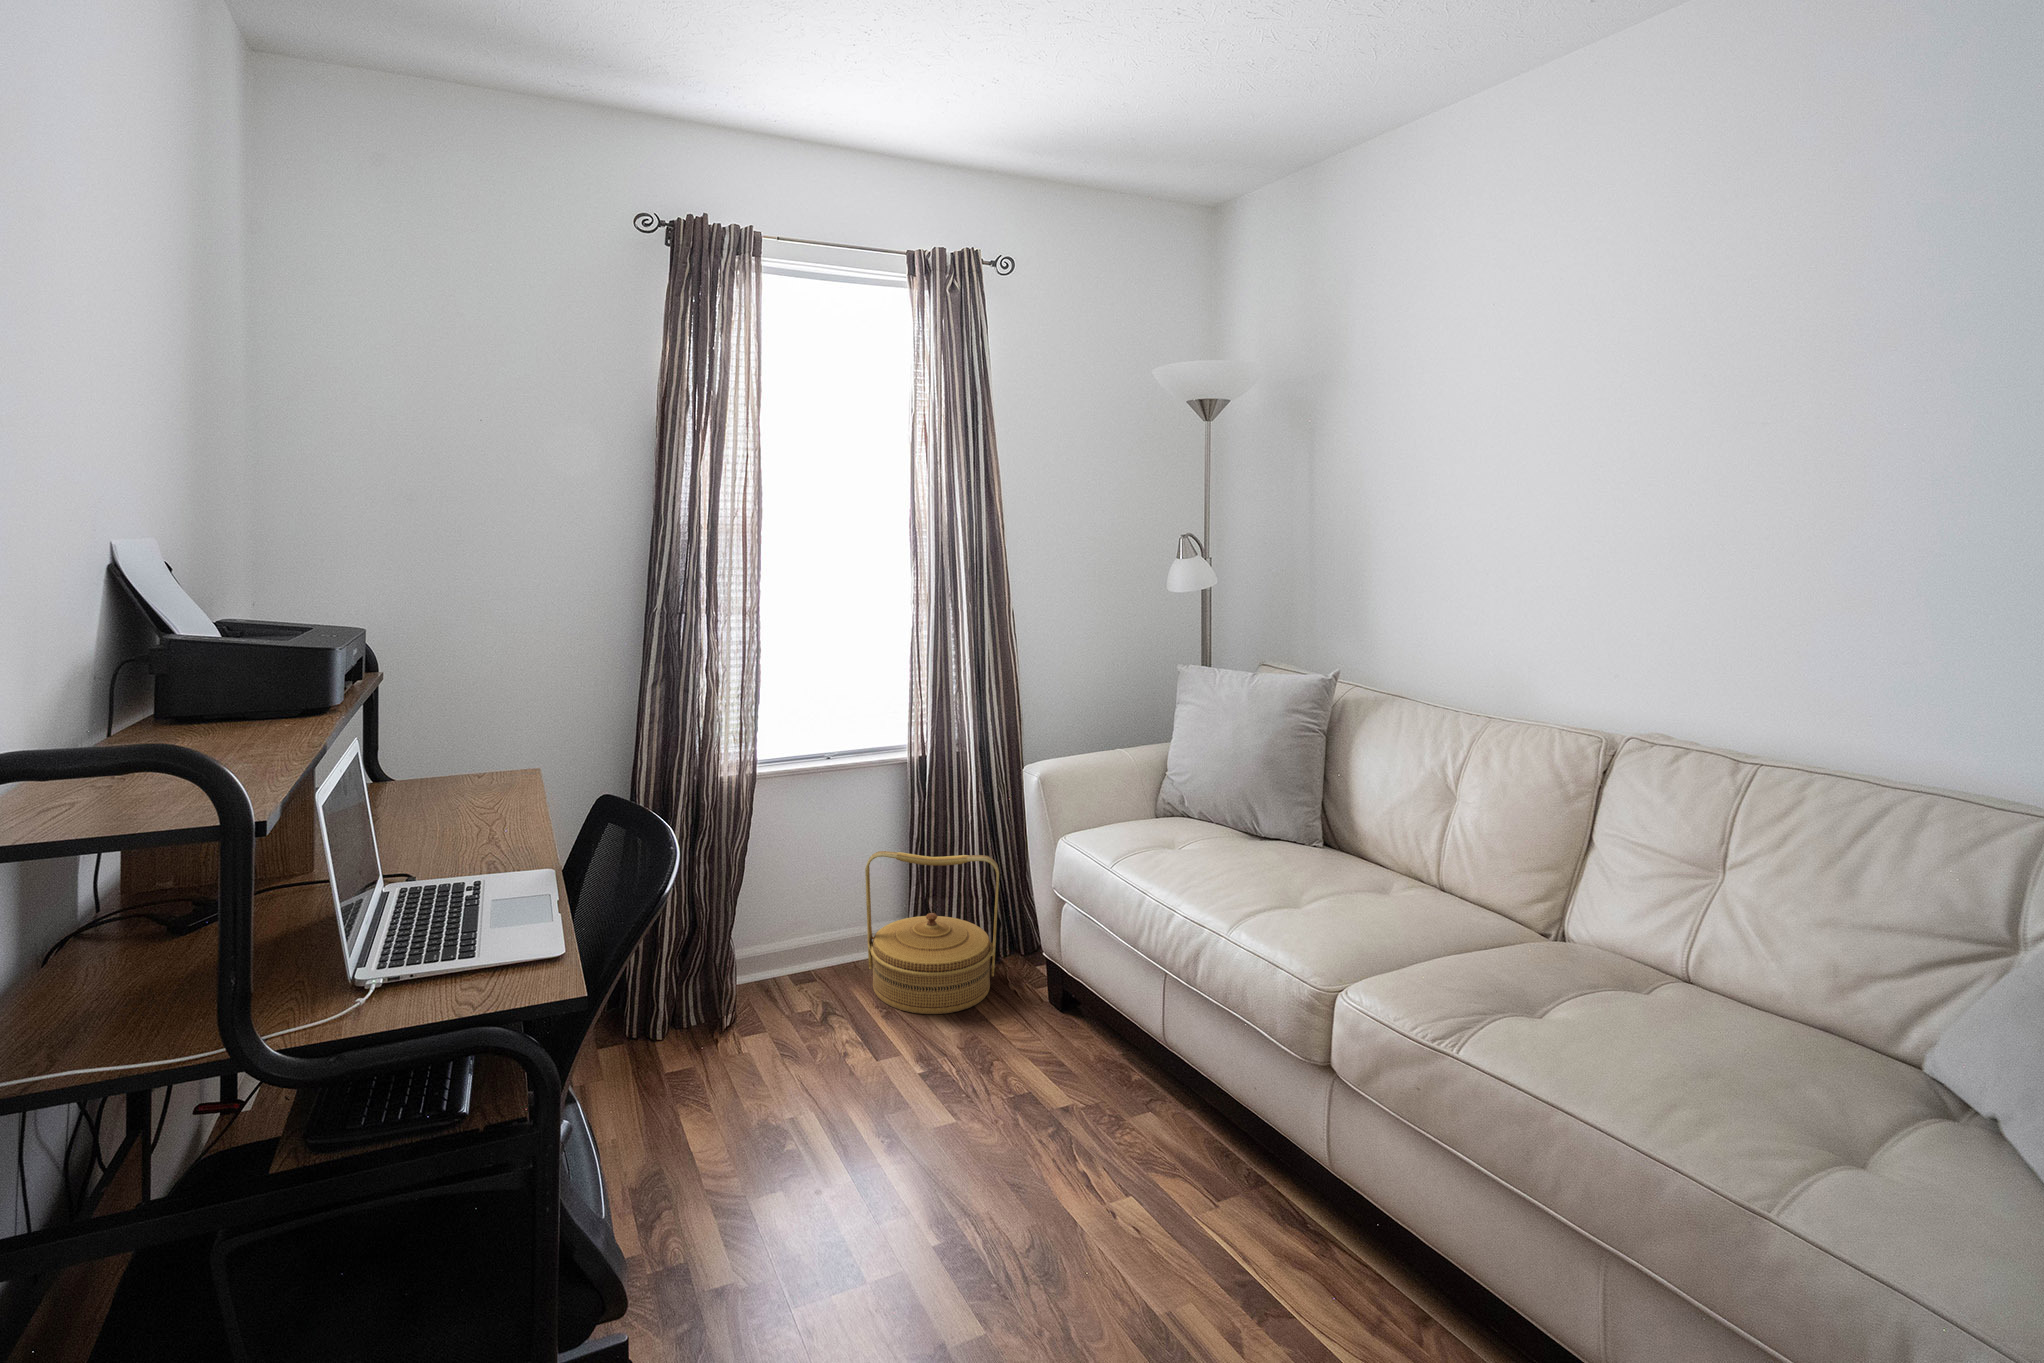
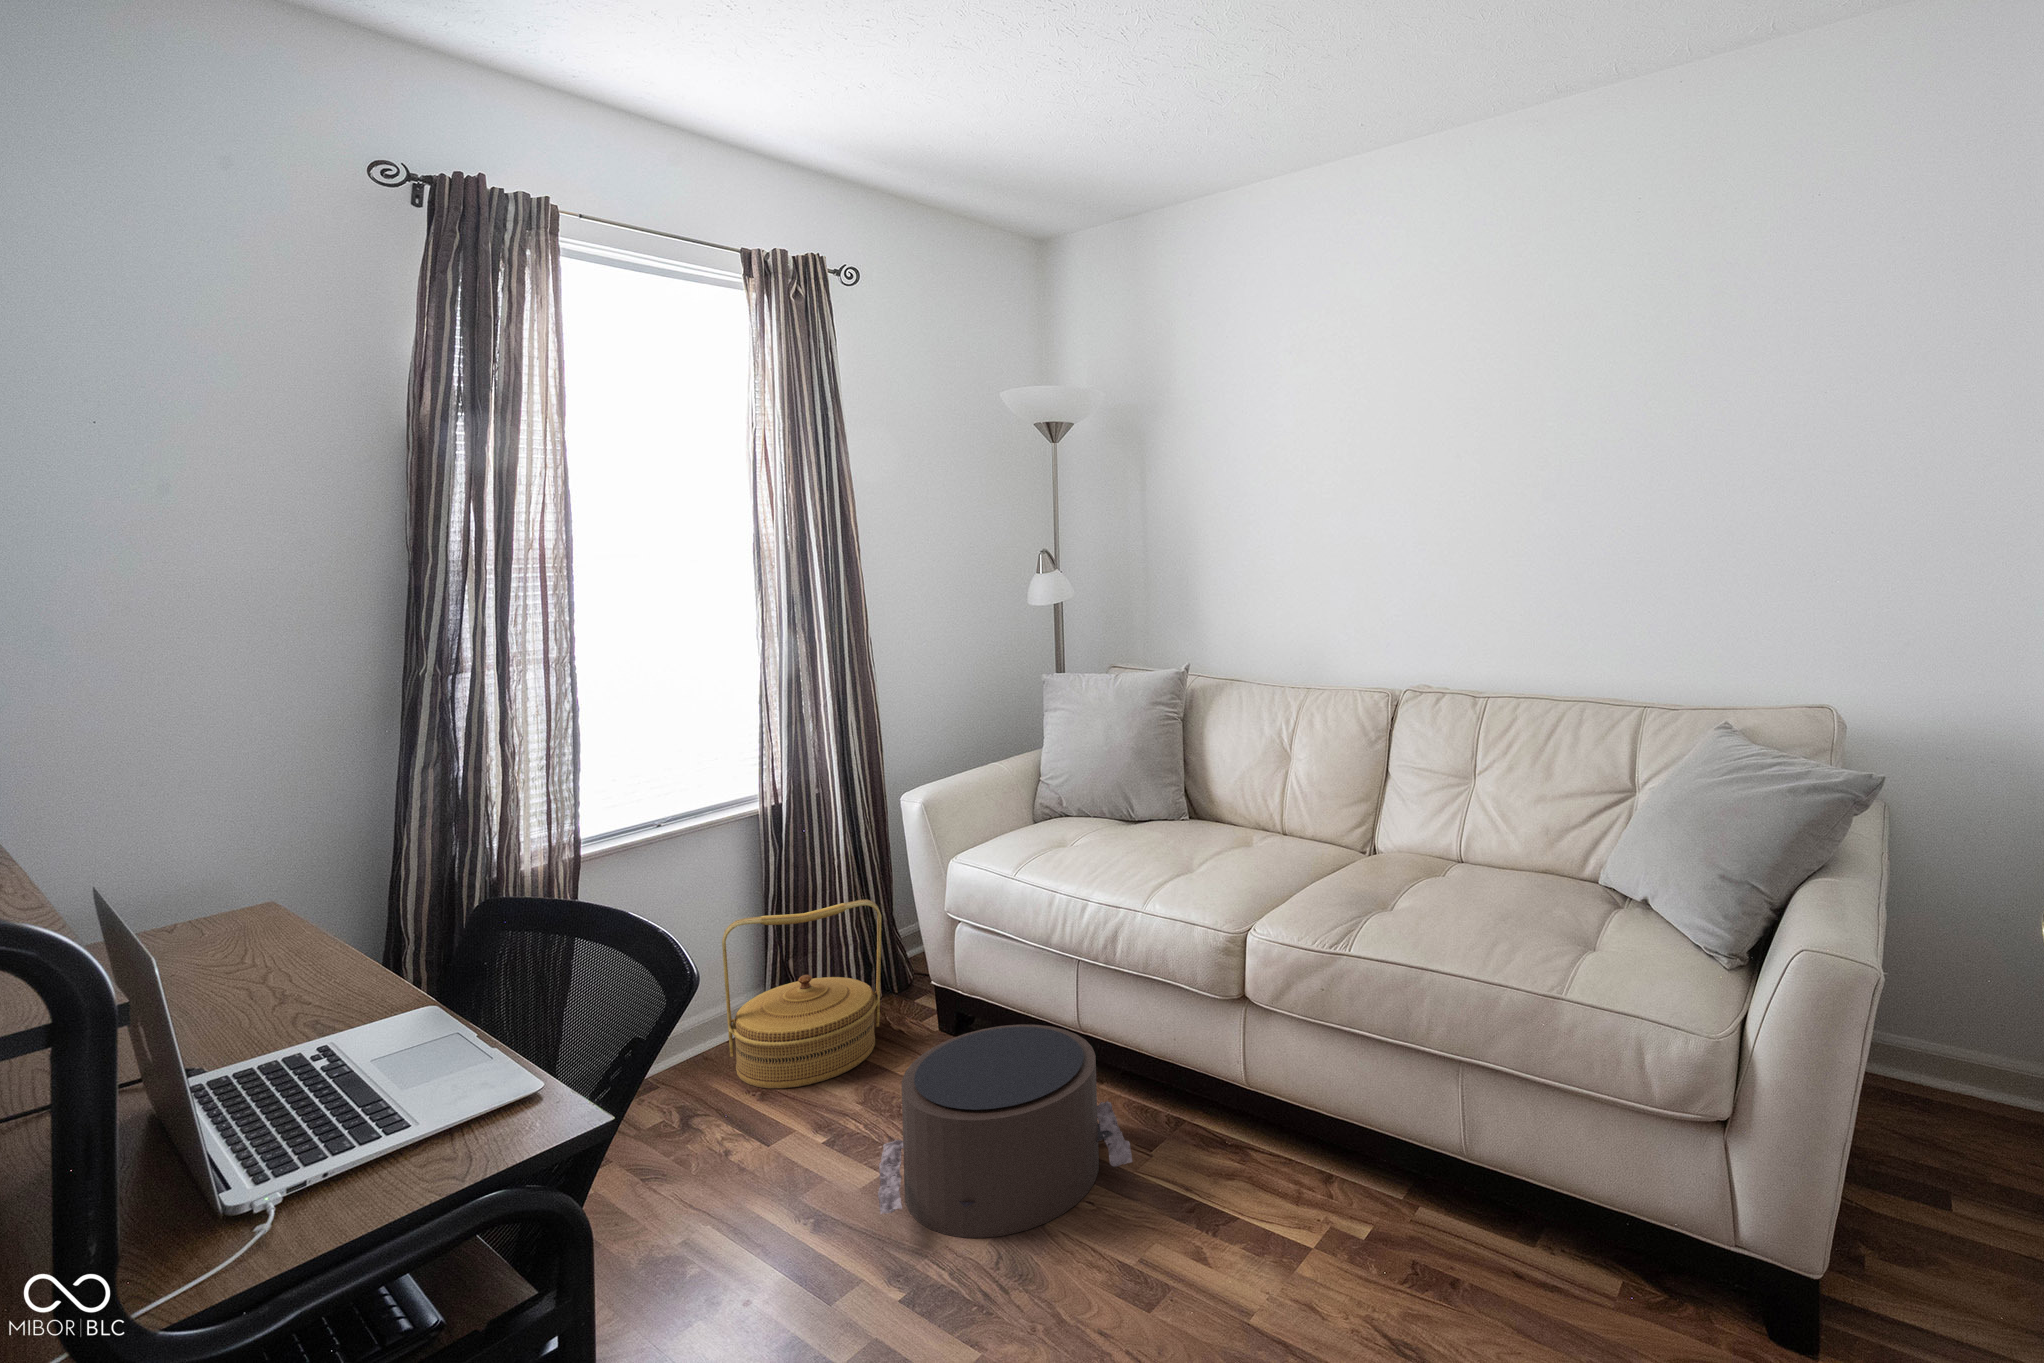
pouf: none [930,1012,1188,1236] -> present [878,1025,1132,1238]

